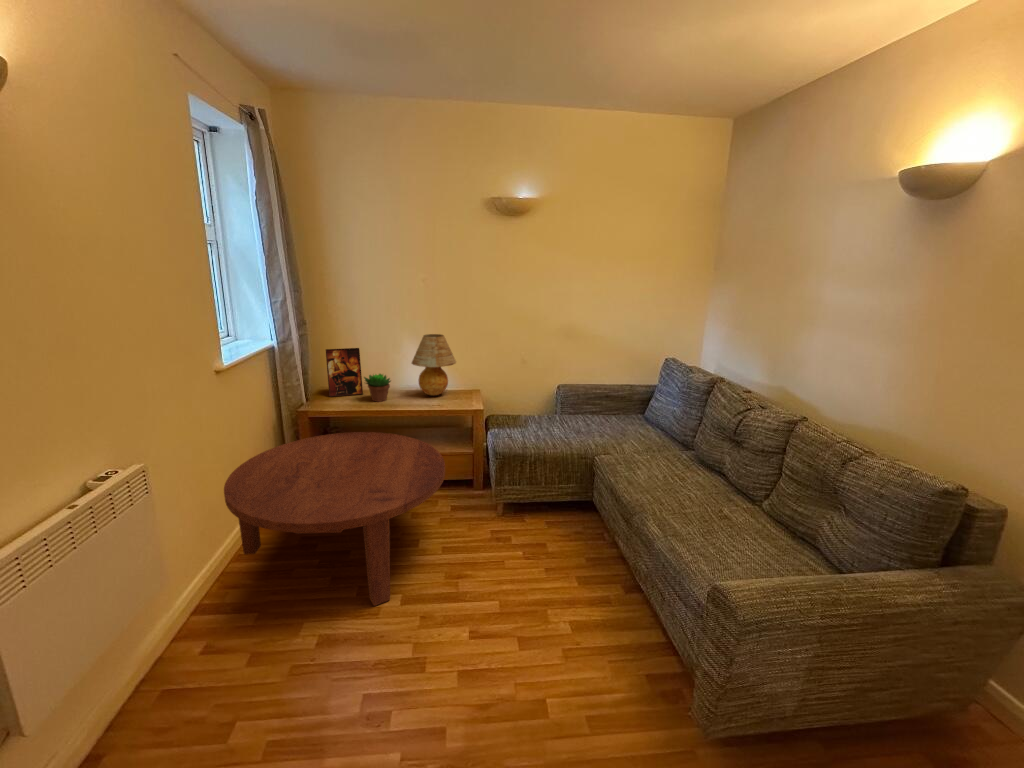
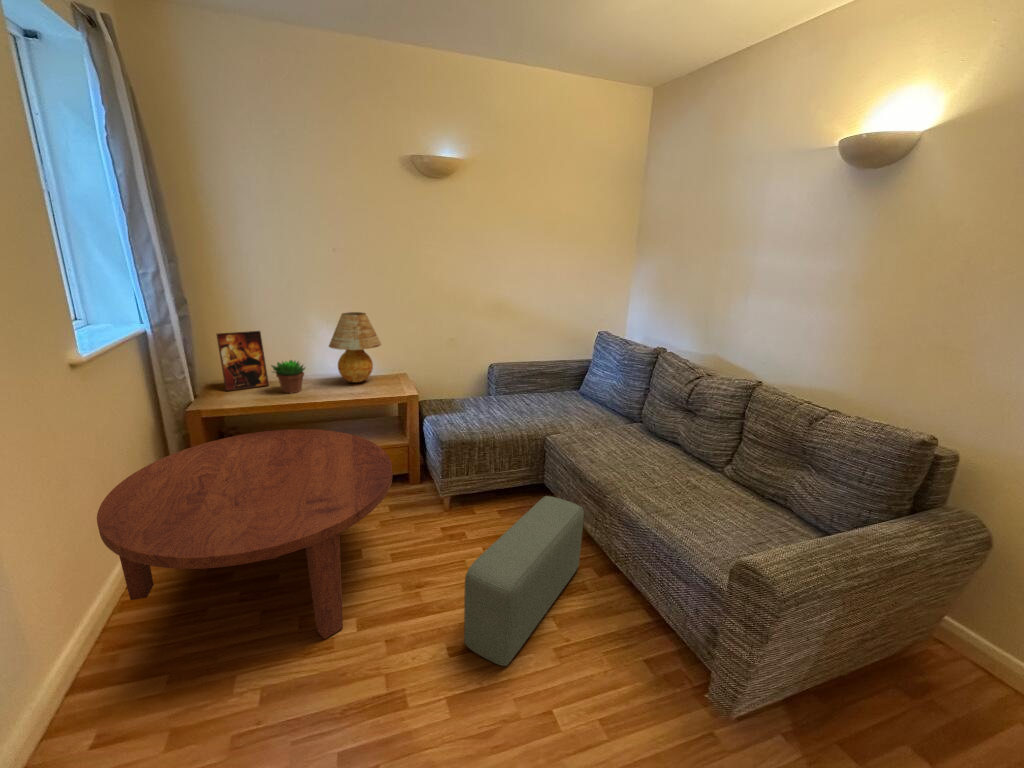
pouf: none [484,511,612,653] -> present [464,496,584,666]

